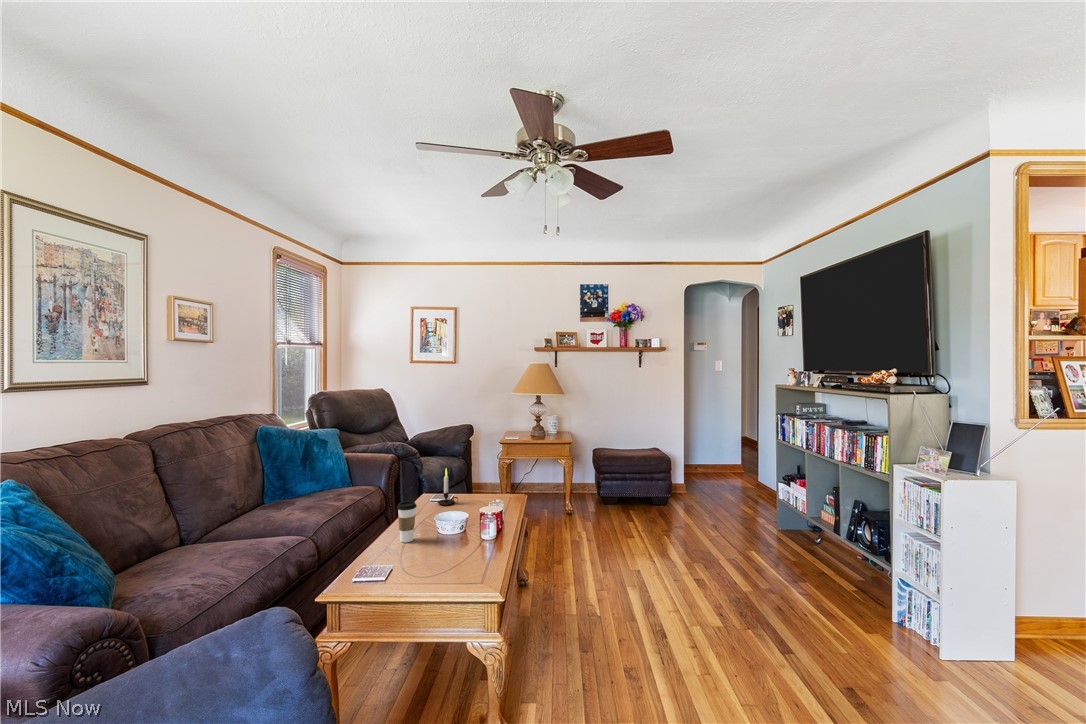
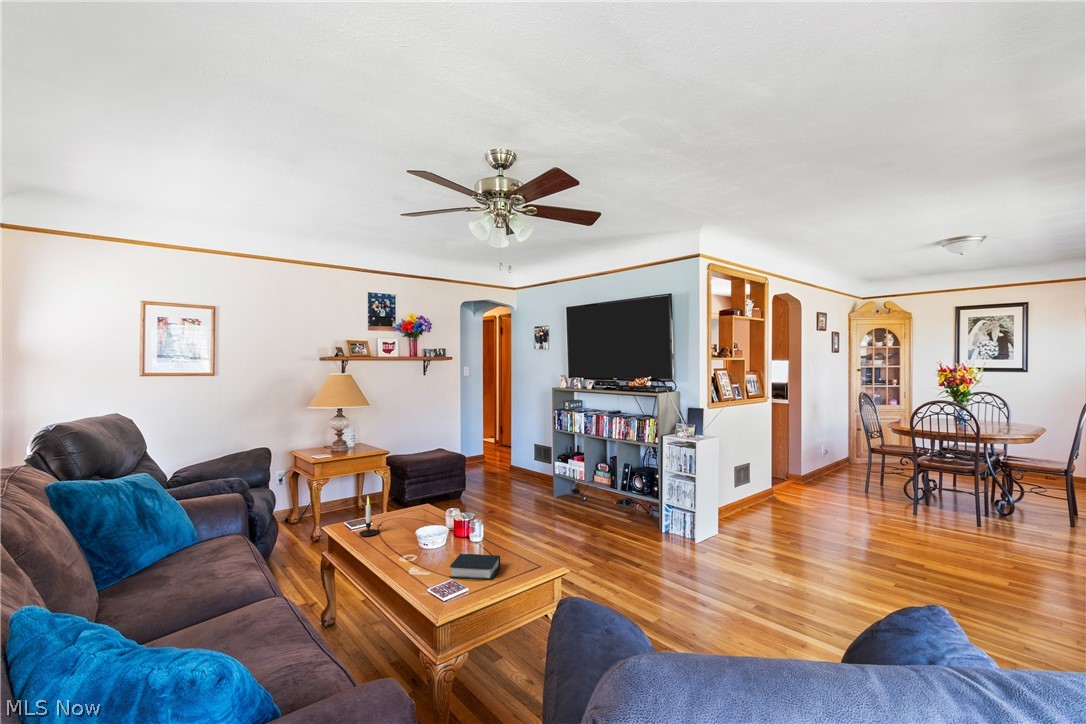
coffee cup: present [397,501,417,542] -> none [400,526,419,569]
book: none [403,542,456,579] -> present [450,554,500,580]

